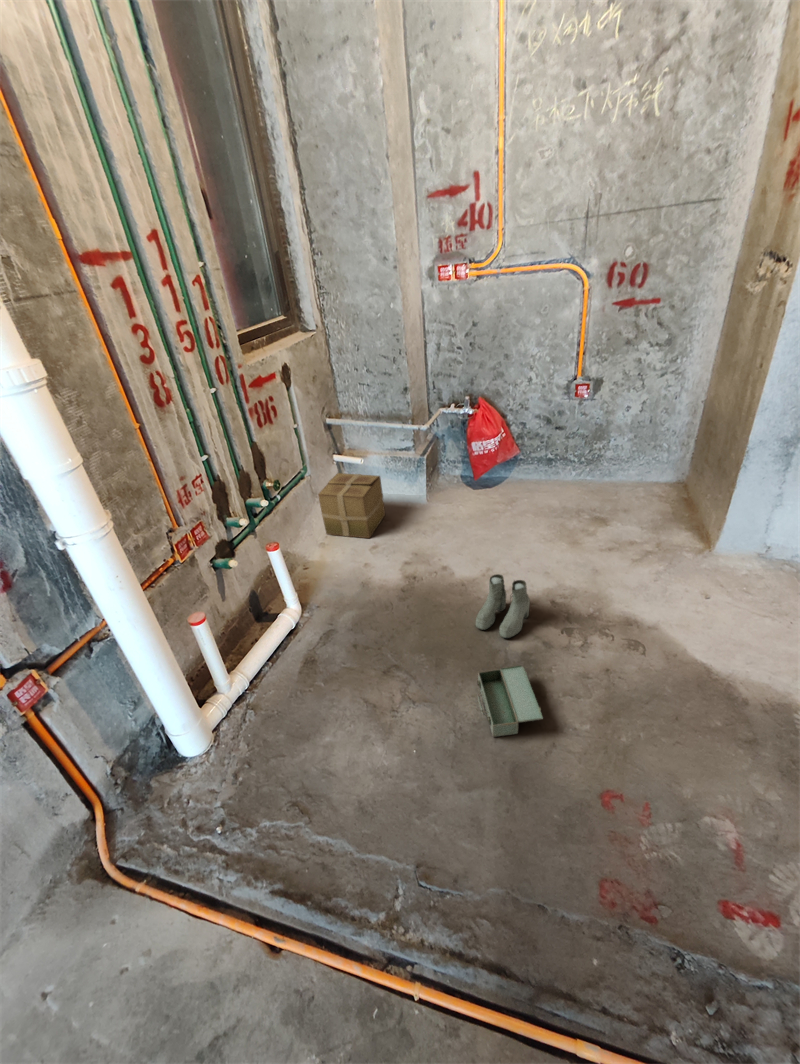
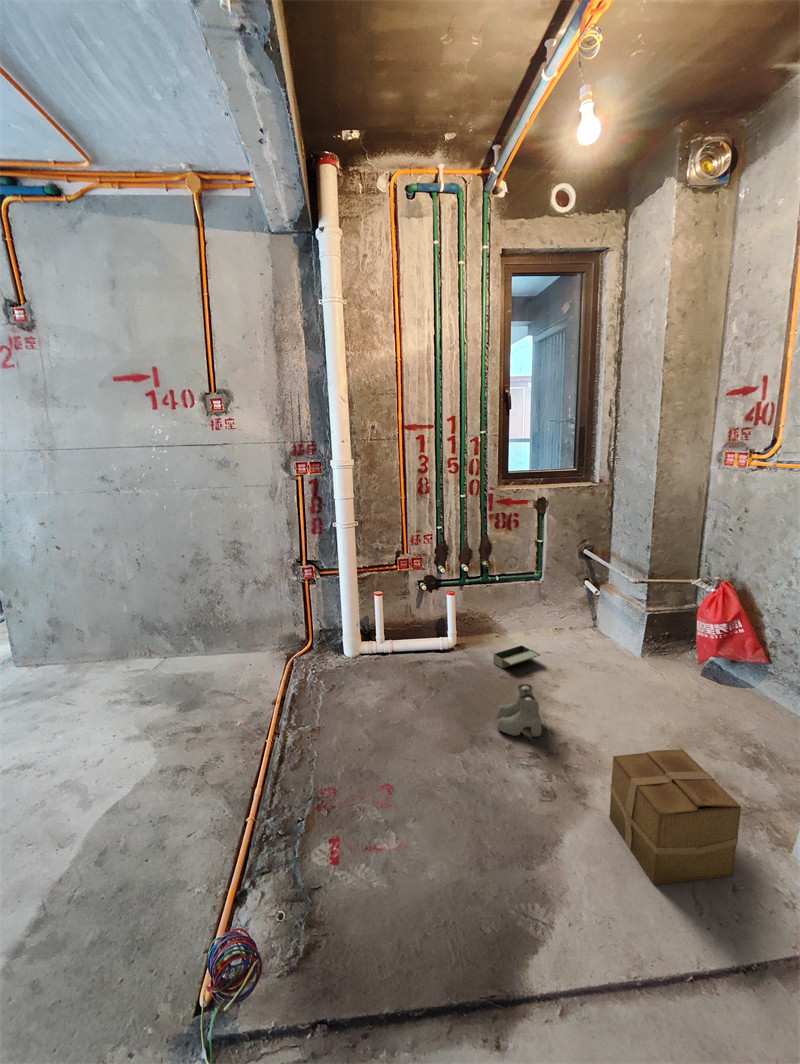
cardboard box: present [318,473,385,538] -> present [609,749,741,884]
toolbox: present [477,666,543,737] -> present [493,645,540,668]

